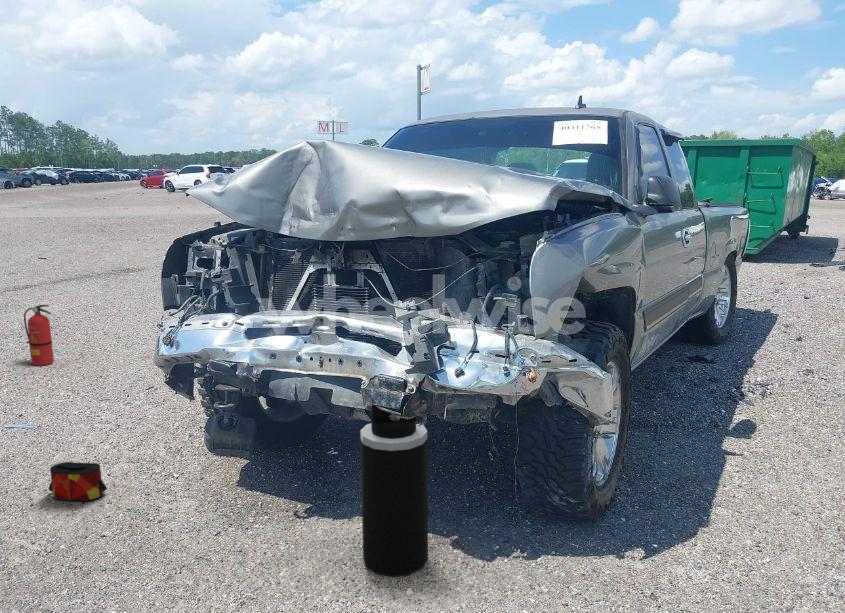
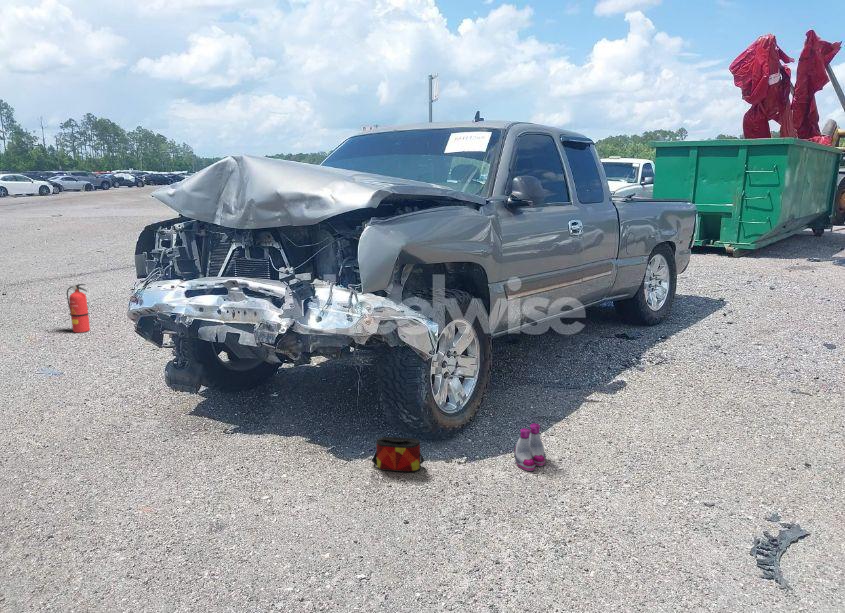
trash can: present [360,405,428,577] -> none [251,339,306,468]
bag: present [49,462,107,501] -> present [372,437,424,472]
boots: none [700,501,744,568] -> present [514,423,546,471]

